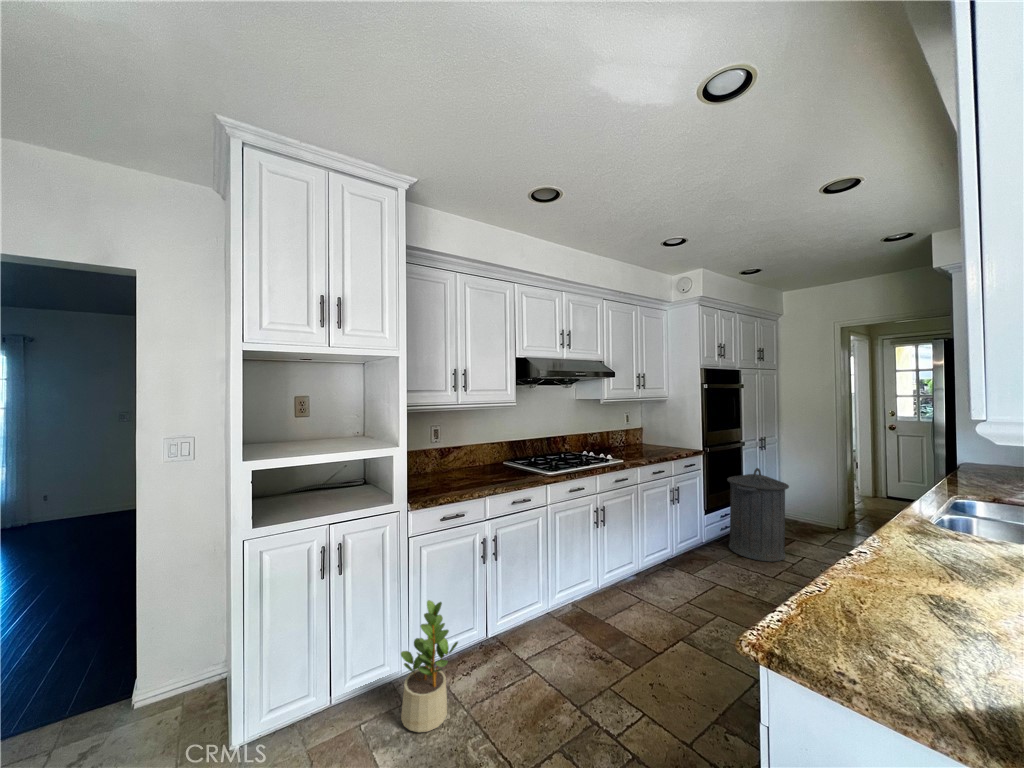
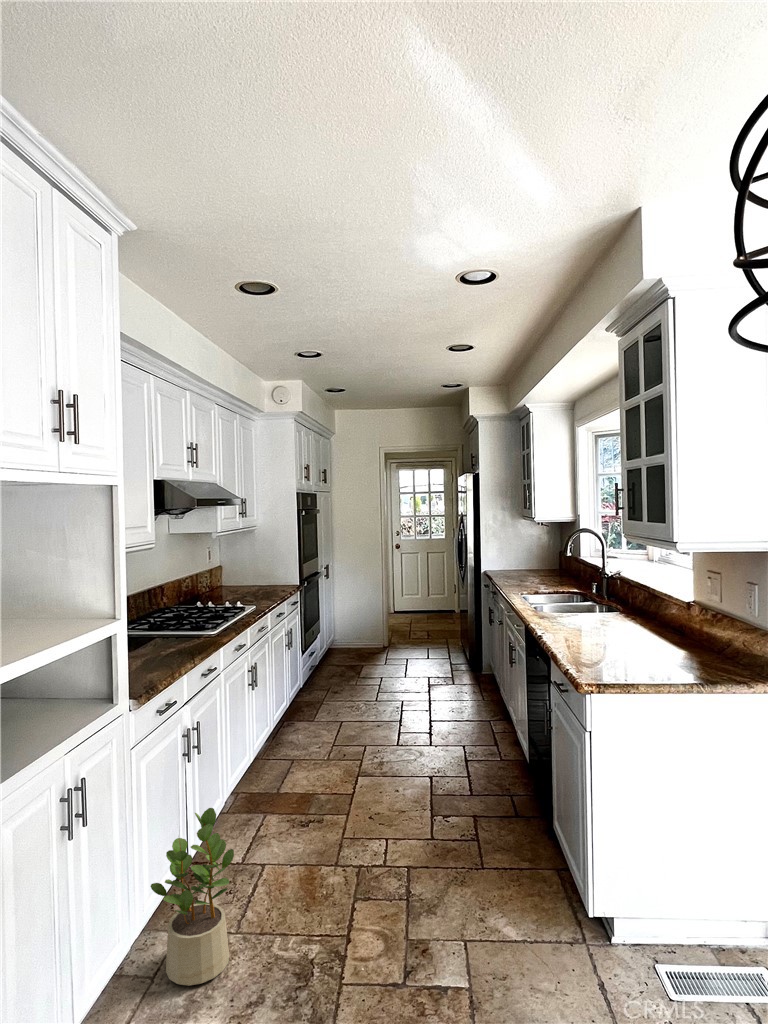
trash can: present [727,468,789,562] -> none [312,592,371,691]

